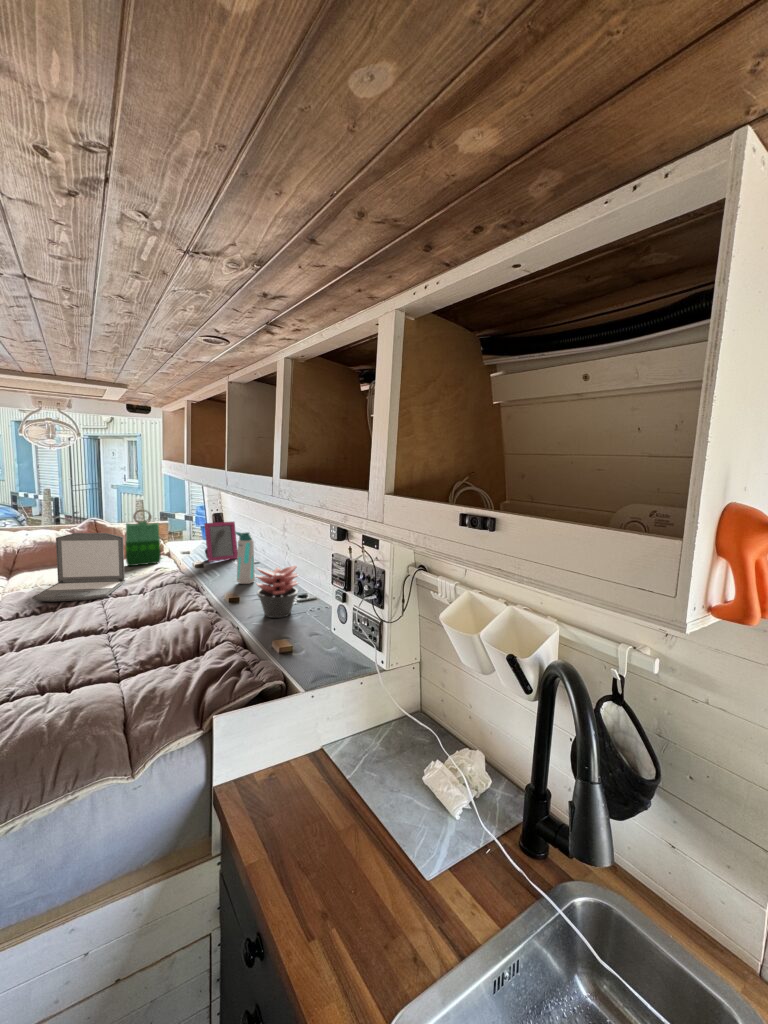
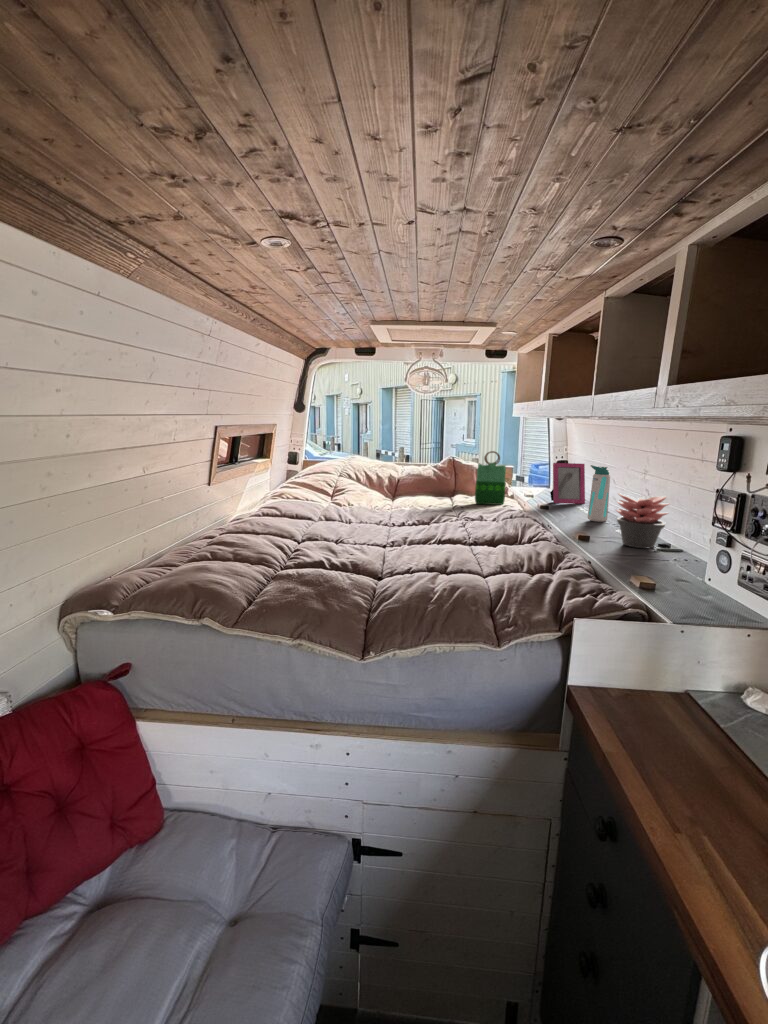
laptop: present [32,533,125,602] -> none [413,465,479,522]

